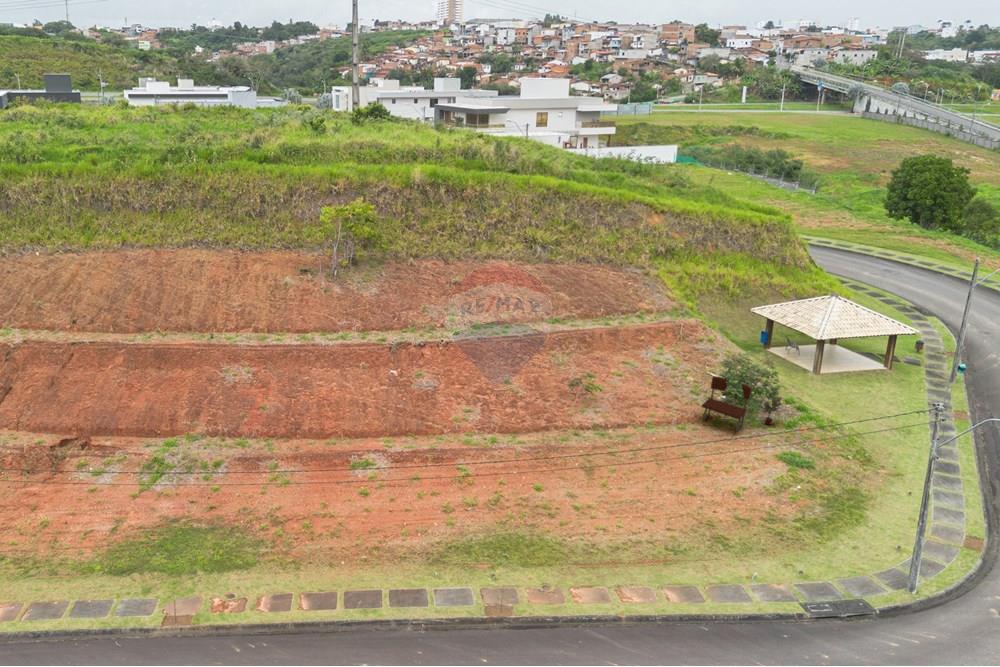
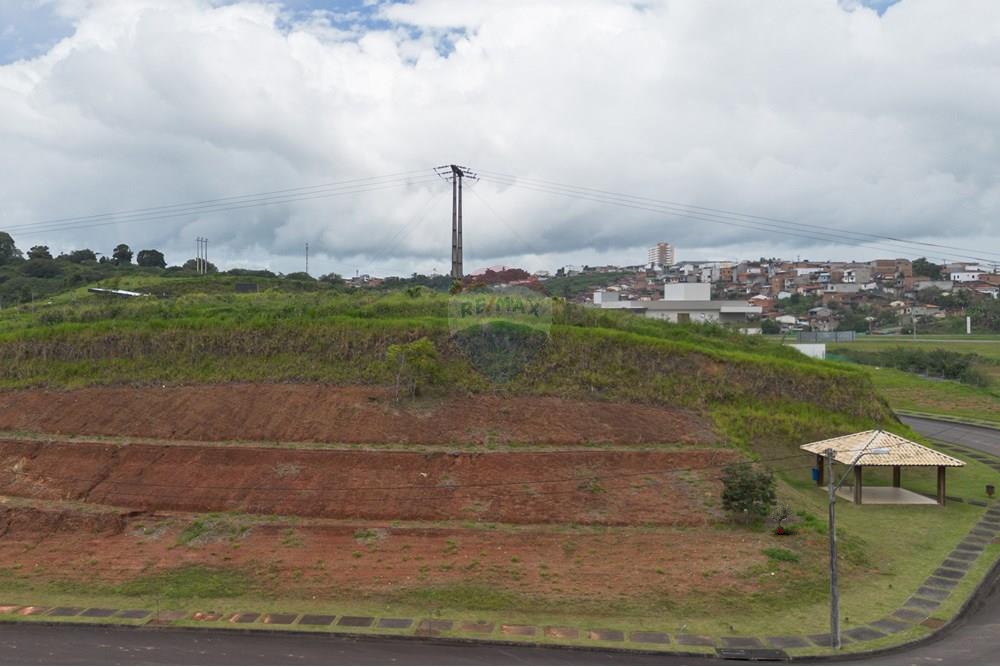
bench: present [702,376,751,432] -> none [707,482,755,537]

